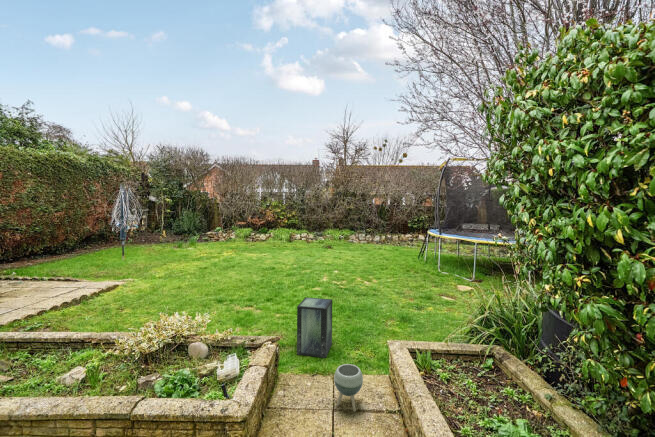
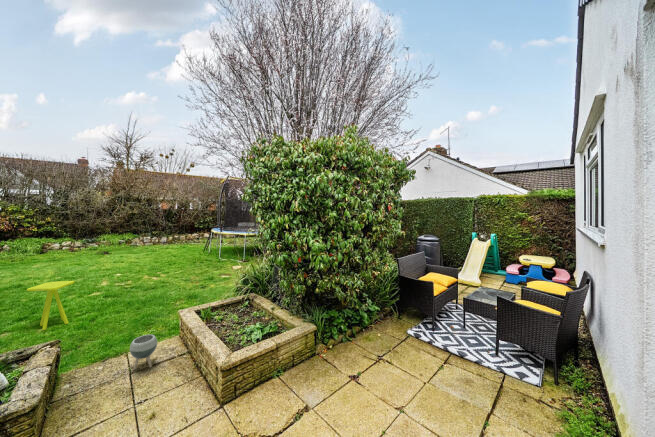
side table: none [267,272,299,318] -> present [27,281,75,330]
storage box: present [297,297,332,358] -> none [80,294,122,351]

